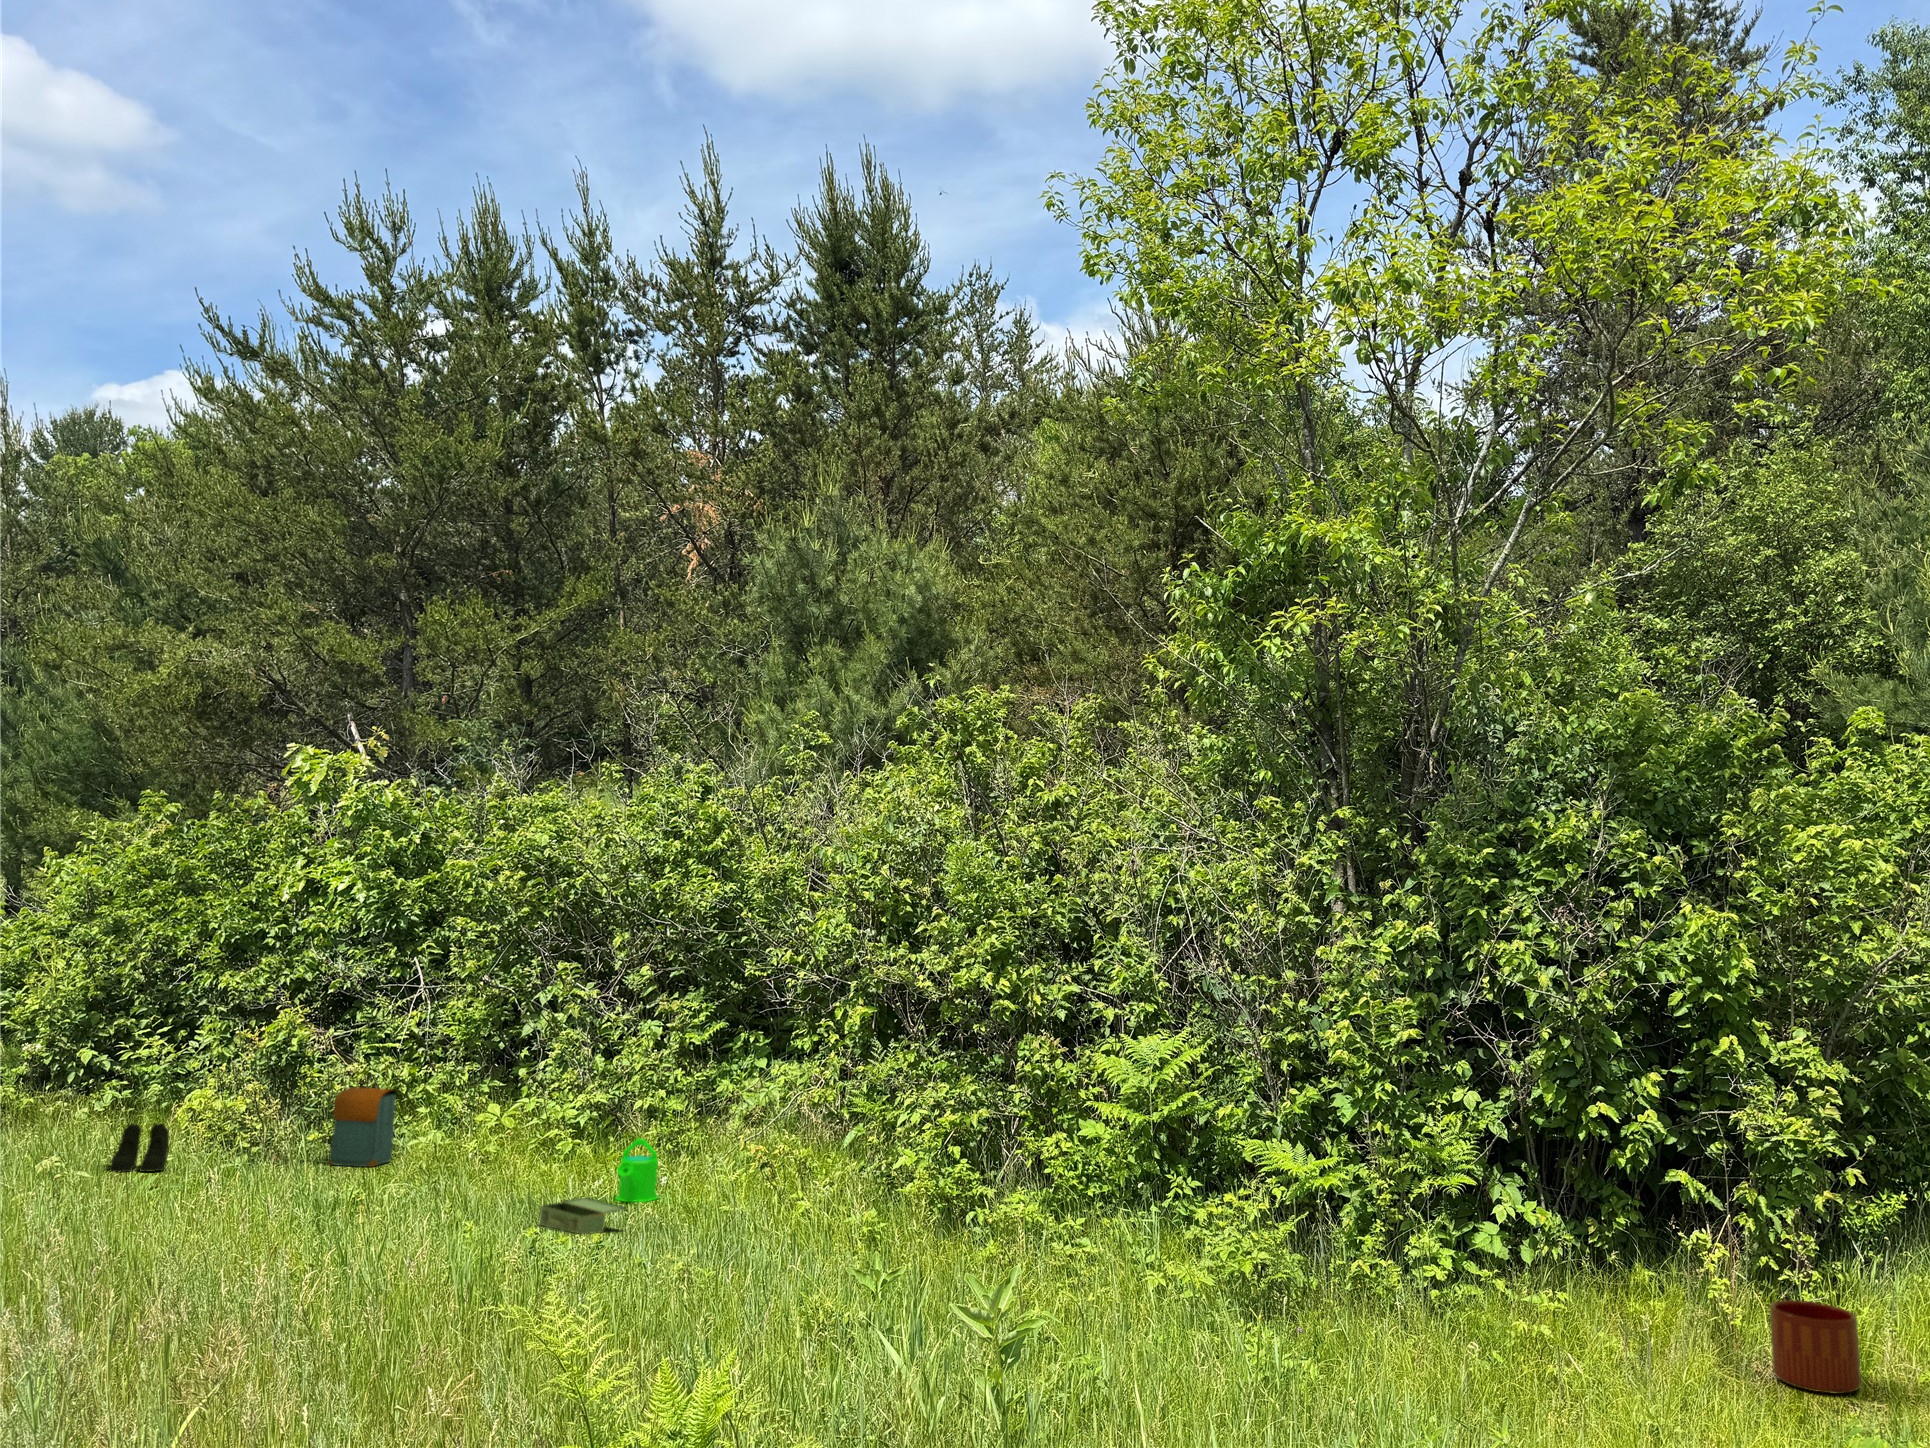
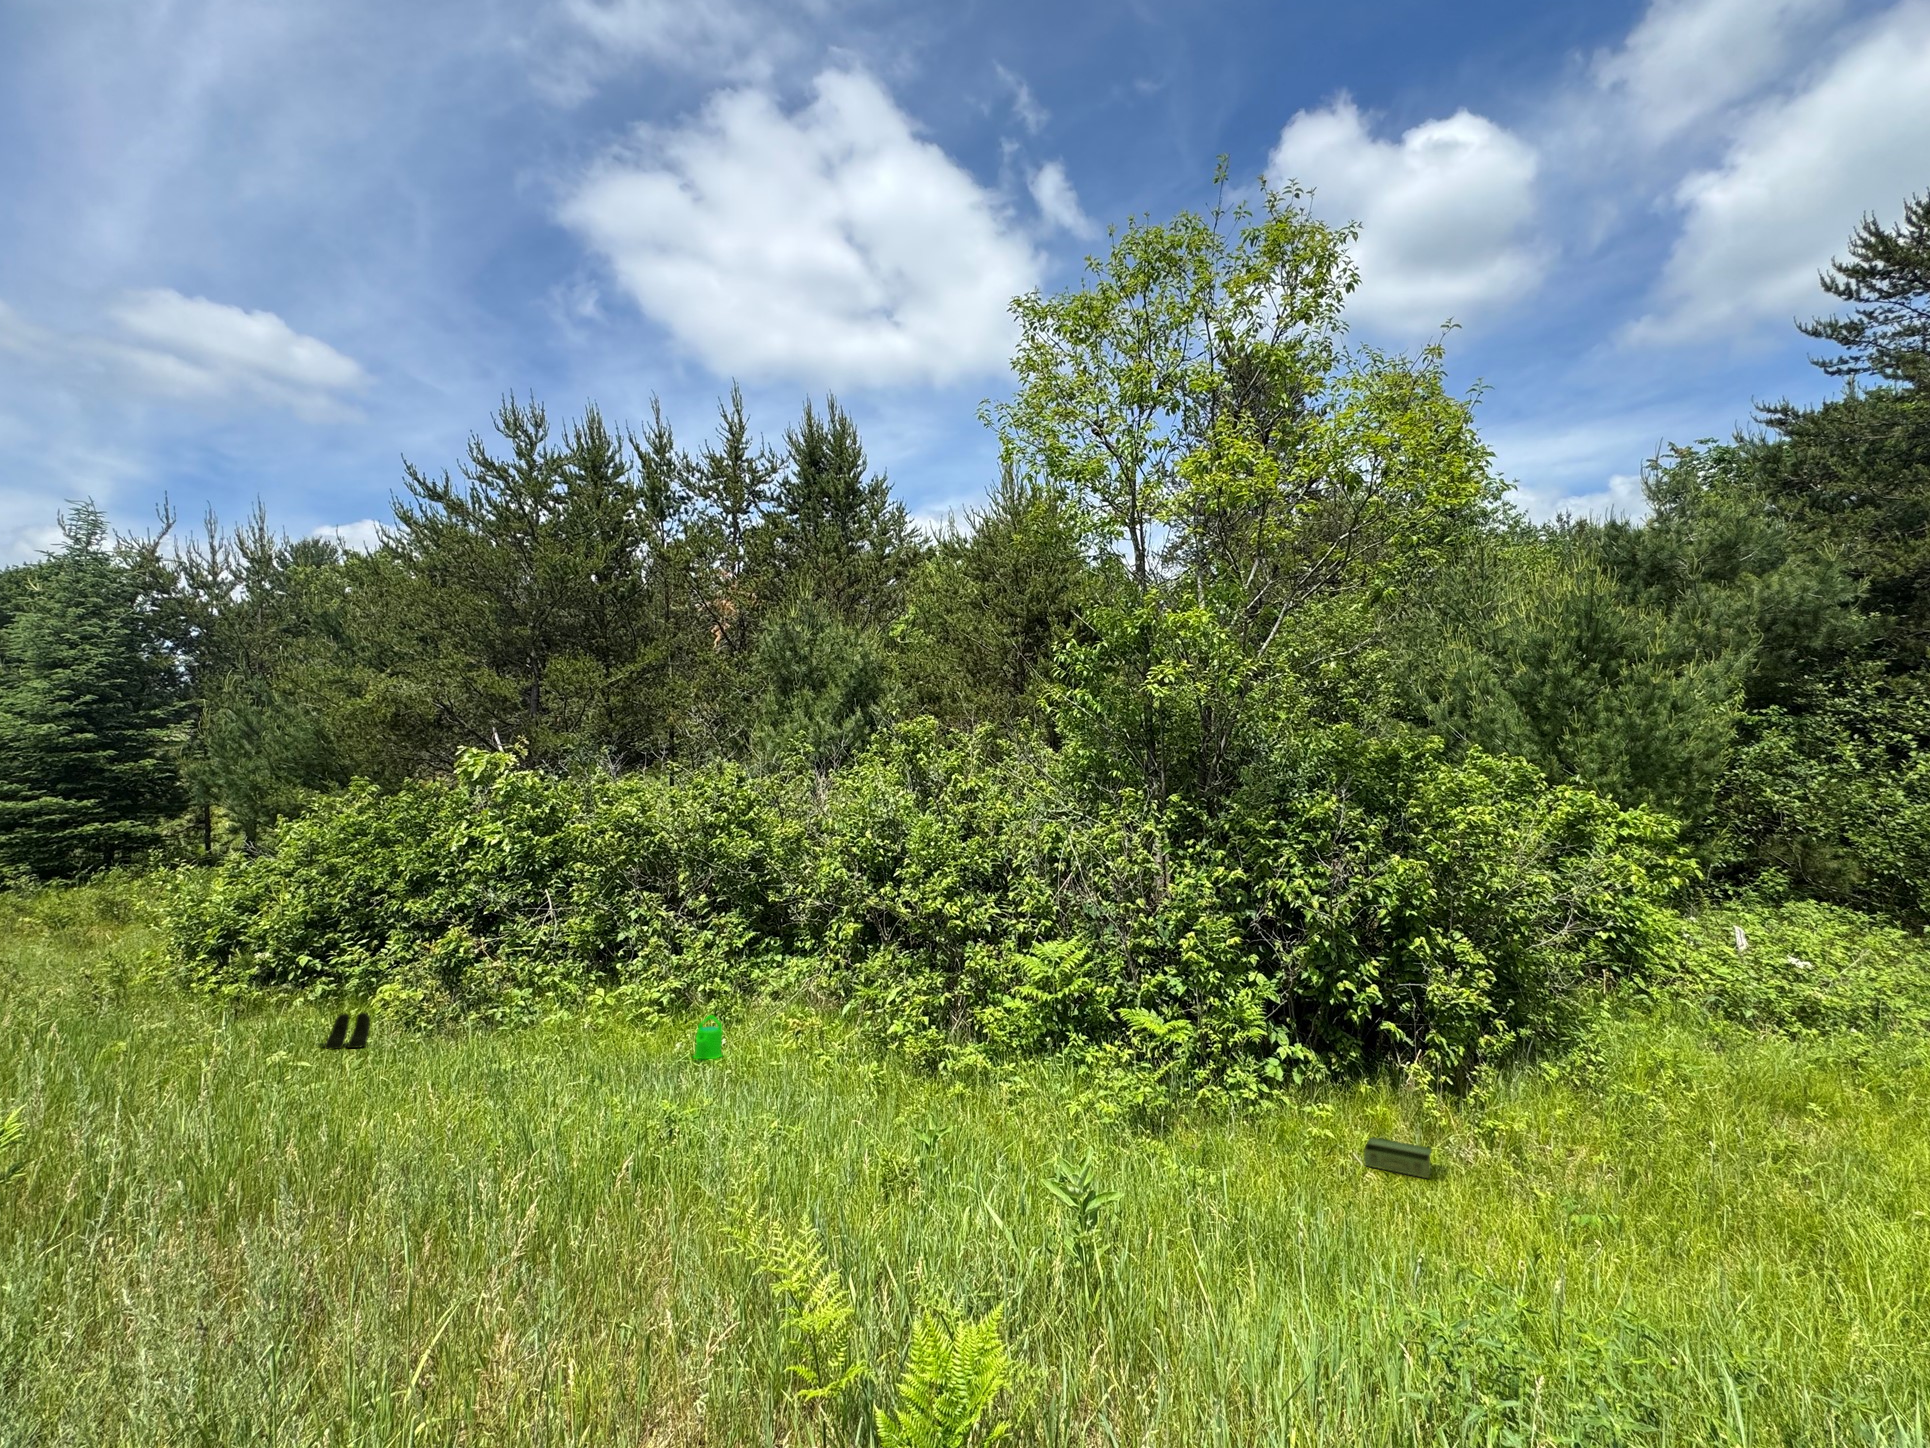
backpack: present [329,1087,397,1167] -> none [485,982,535,1037]
toolbox: present [539,1197,626,1234] -> present [1364,1137,1432,1178]
planter: present [1770,1300,1861,1394] -> none [1480,1112,1542,1175]

